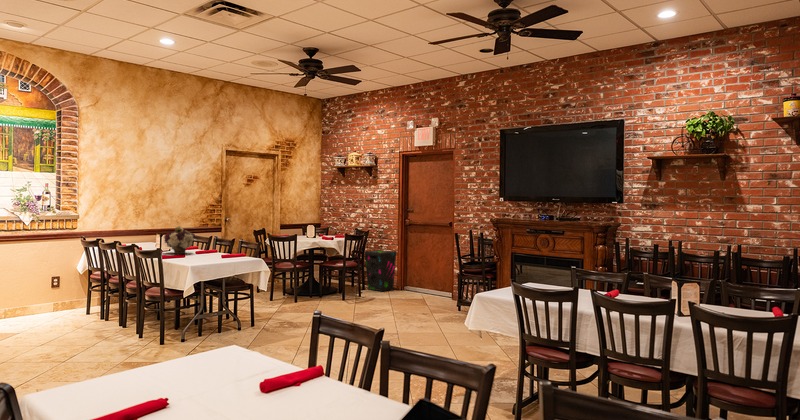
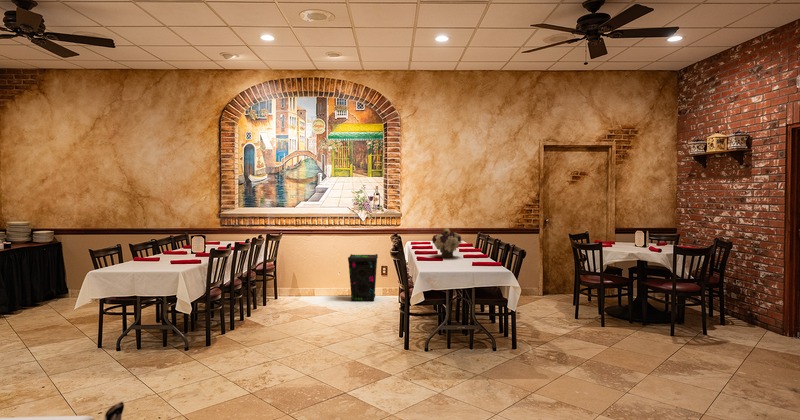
speaker: present [364,250,397,292] -> present [348,254,378,301]

